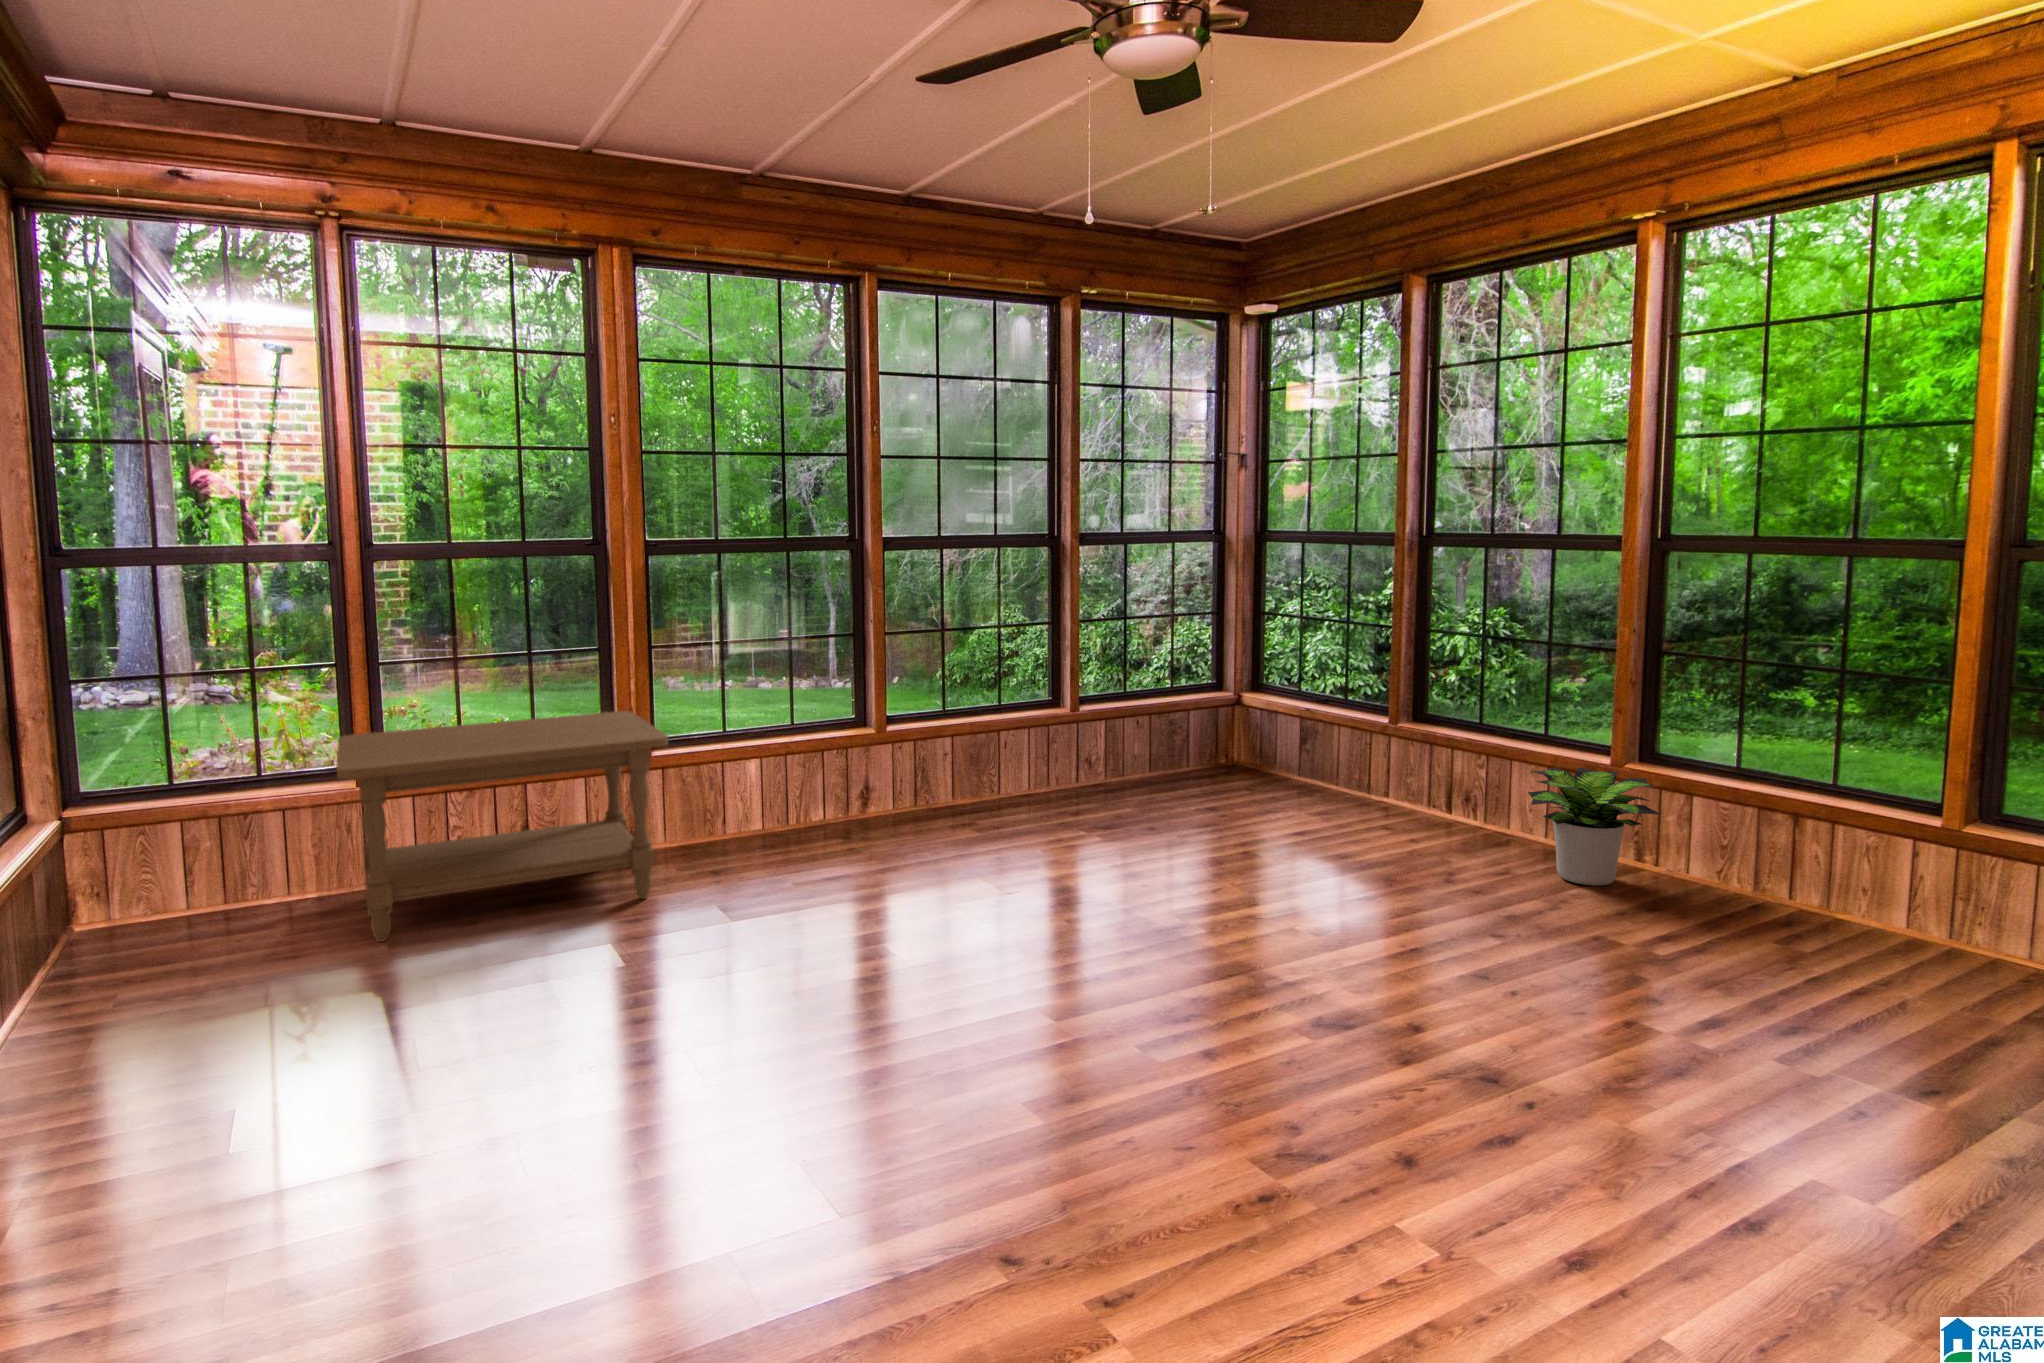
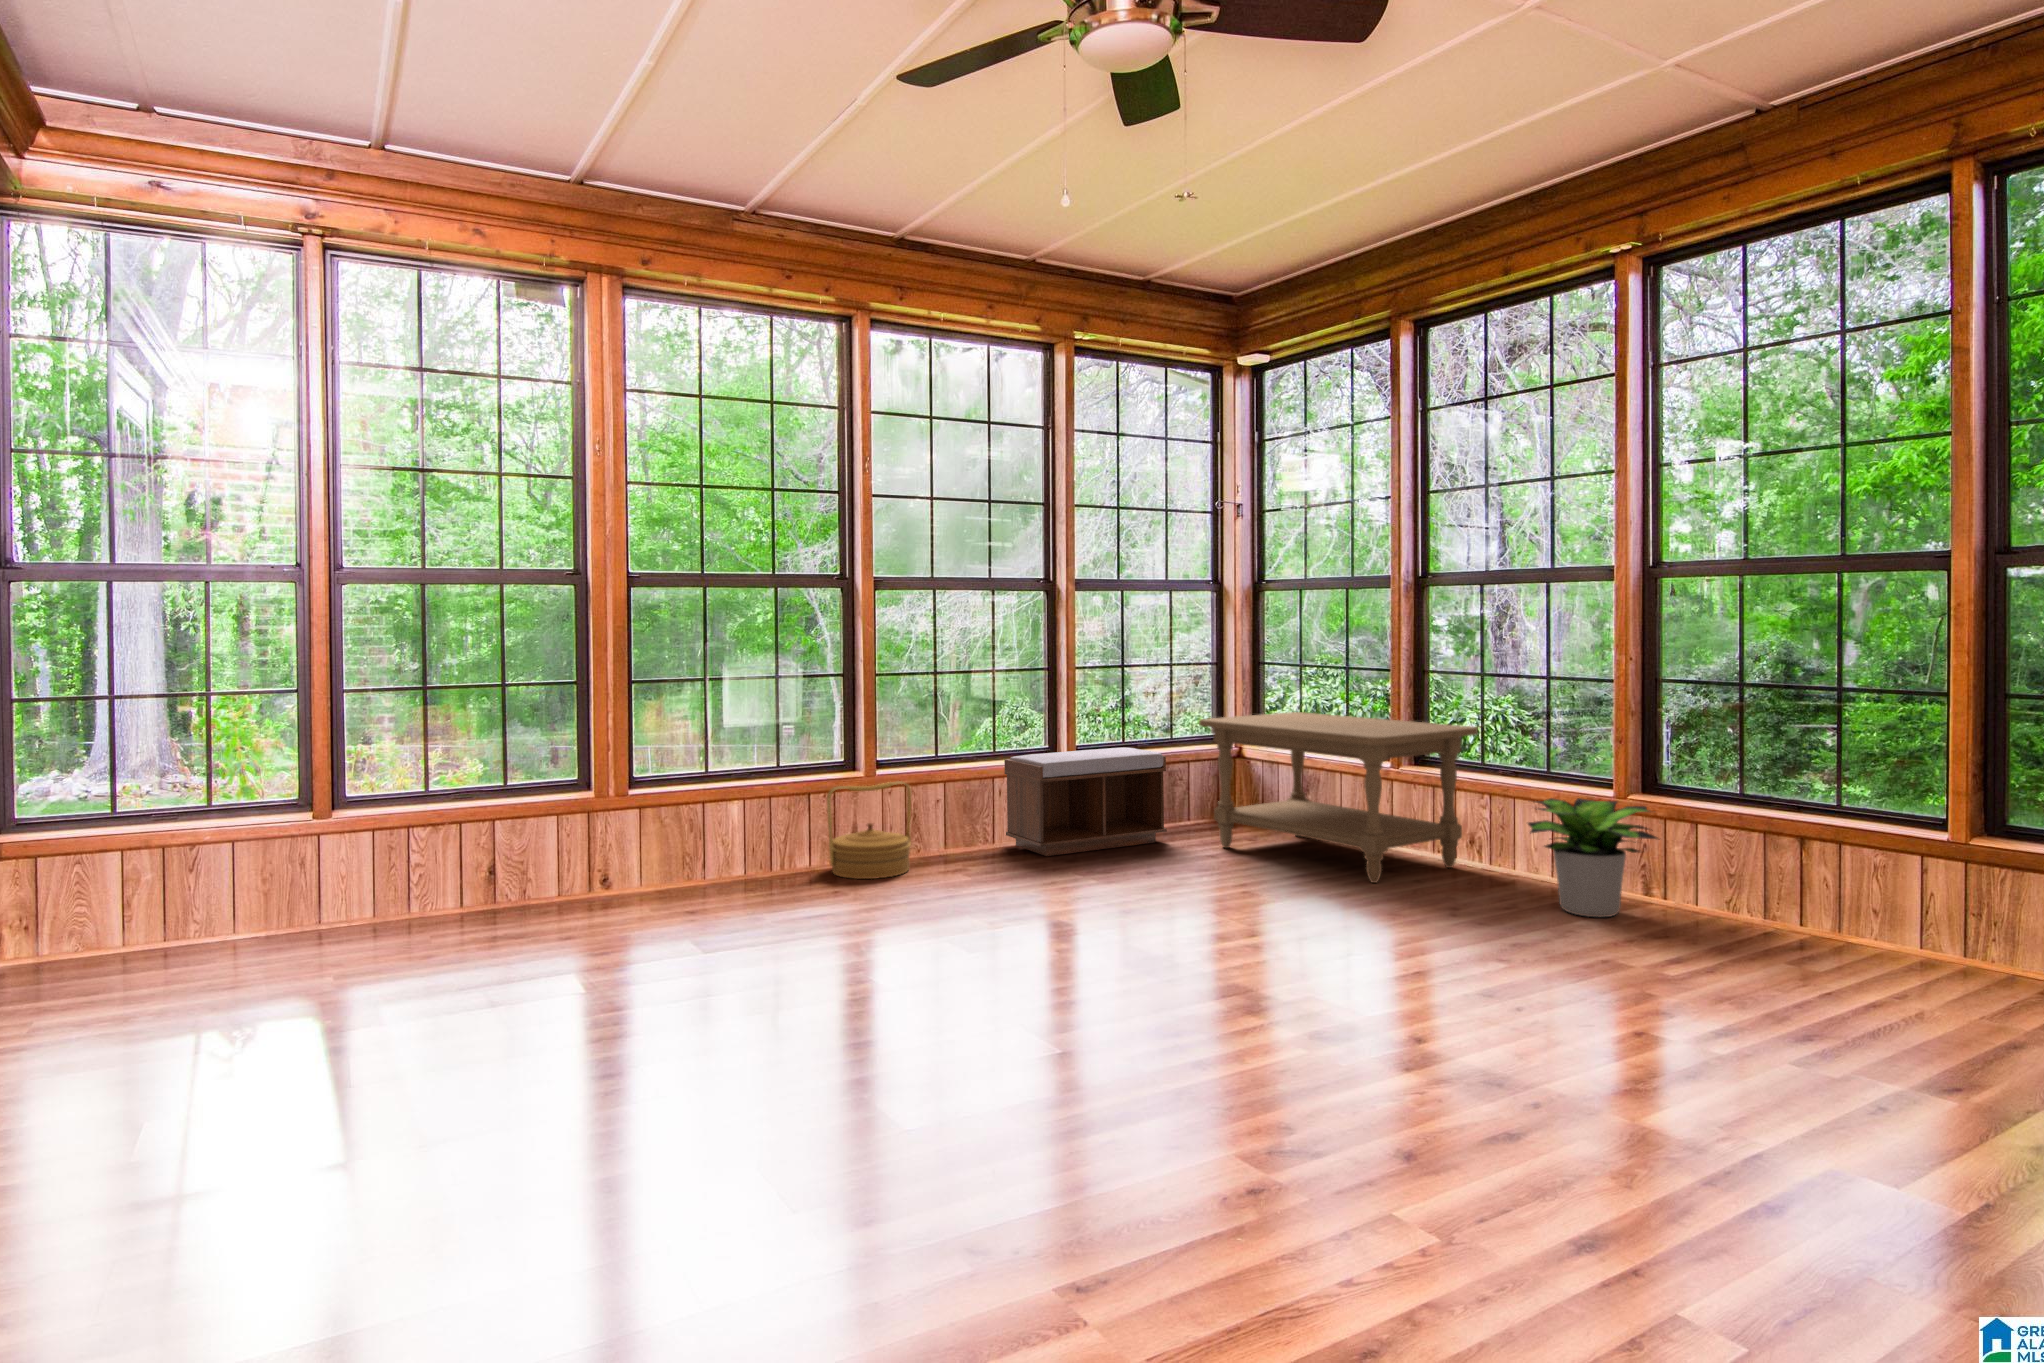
bench: none [1011,700,1169,811] -> present [1004,747,1167,856]
coffee table: present [337,711,668,942] -> present [1199,712,1478,883]
woven basket: none [842,740,923,837] -> present [827,781,911,879]

